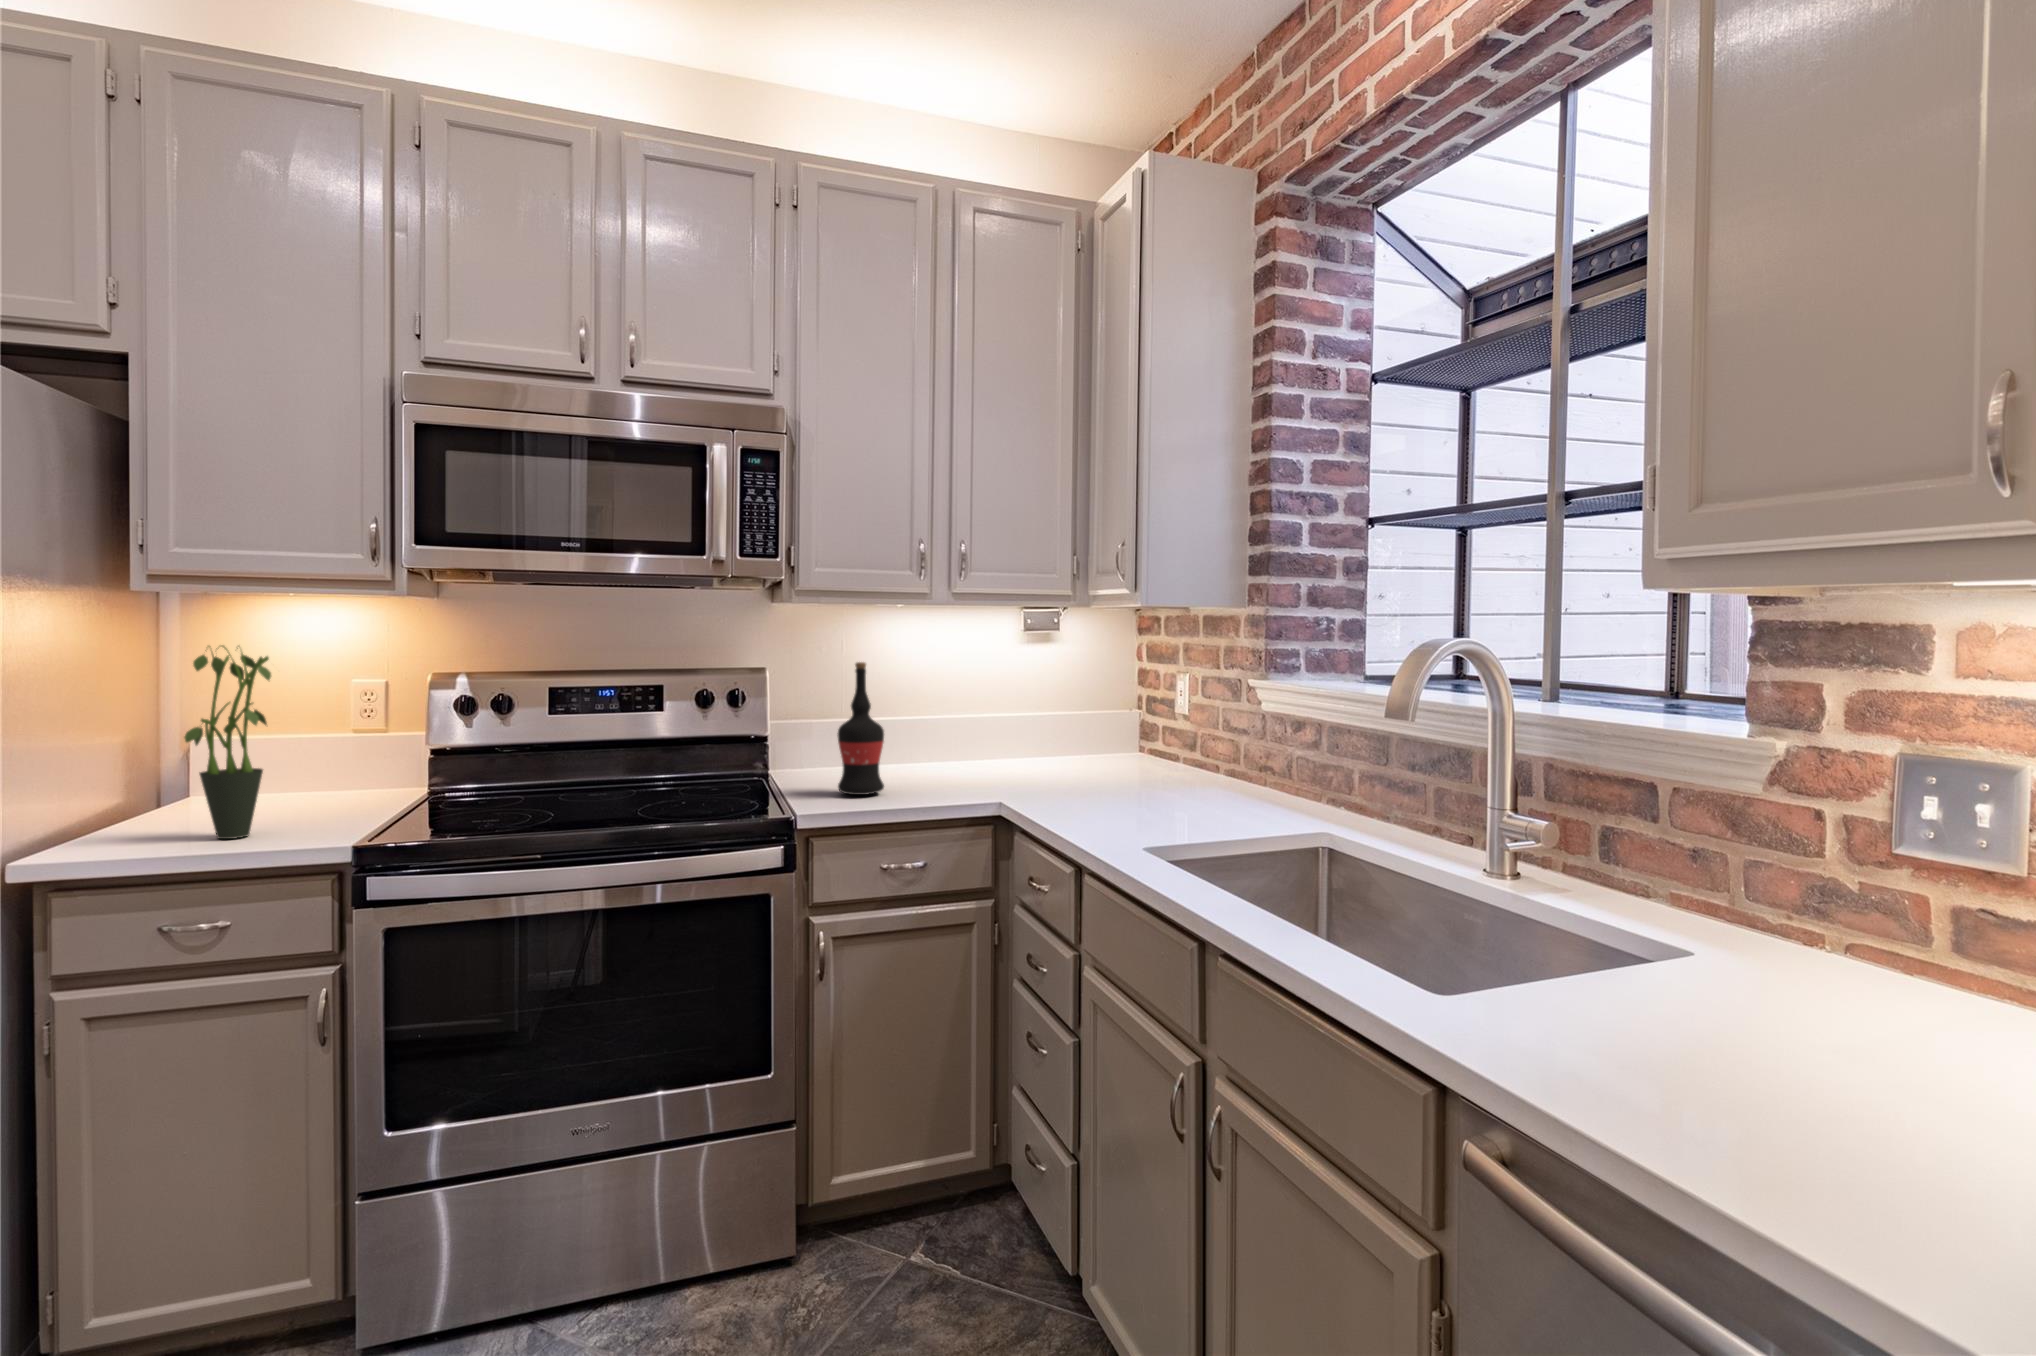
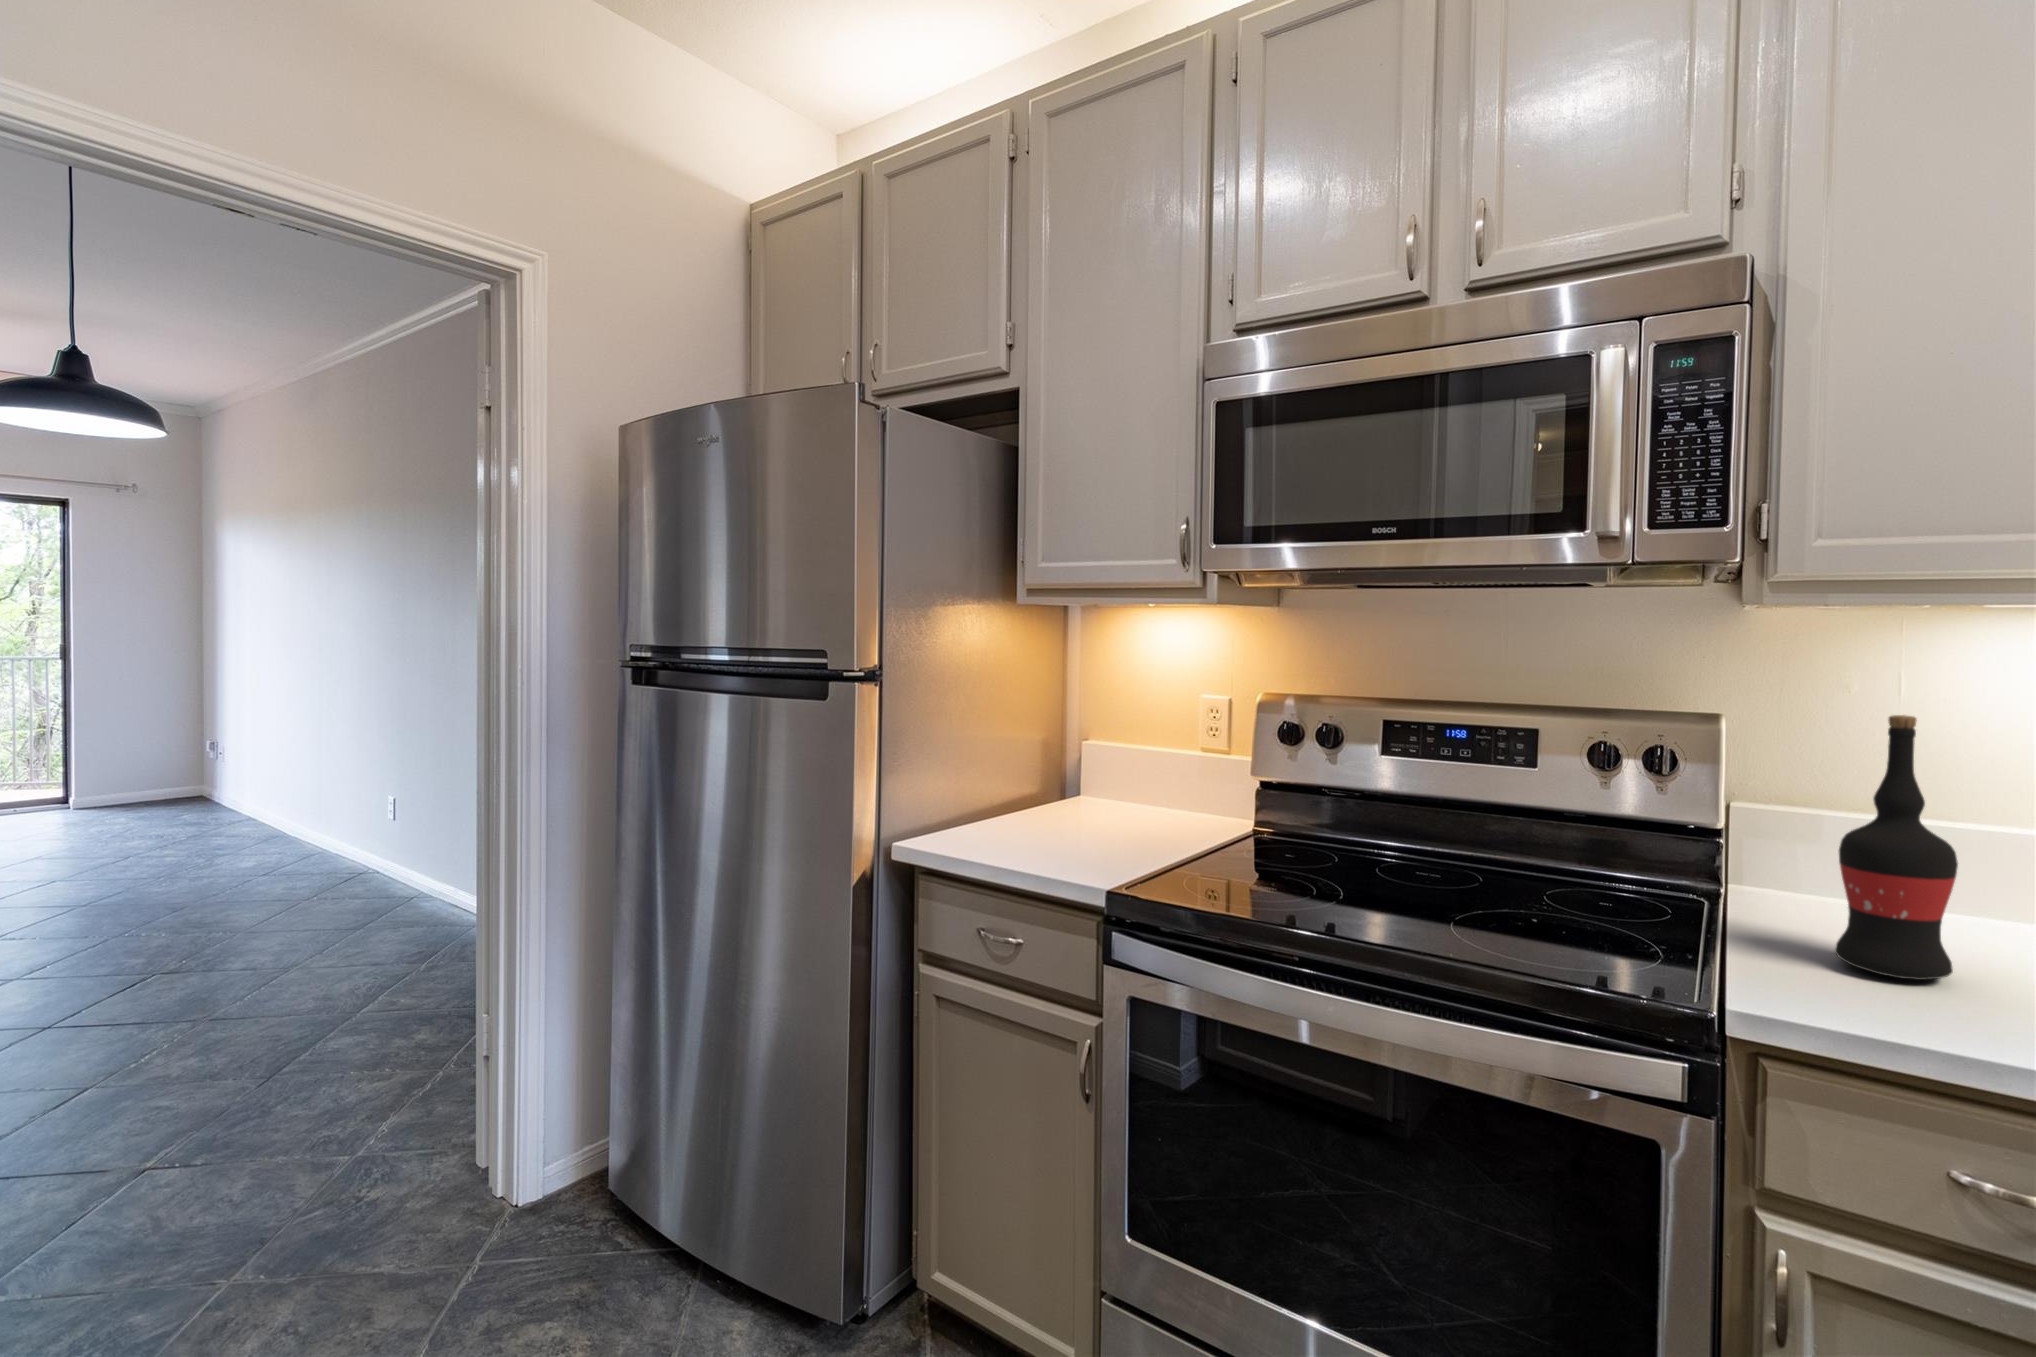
potted plant: present [184,645,271,839] -> none [1001,661,1089,856]

